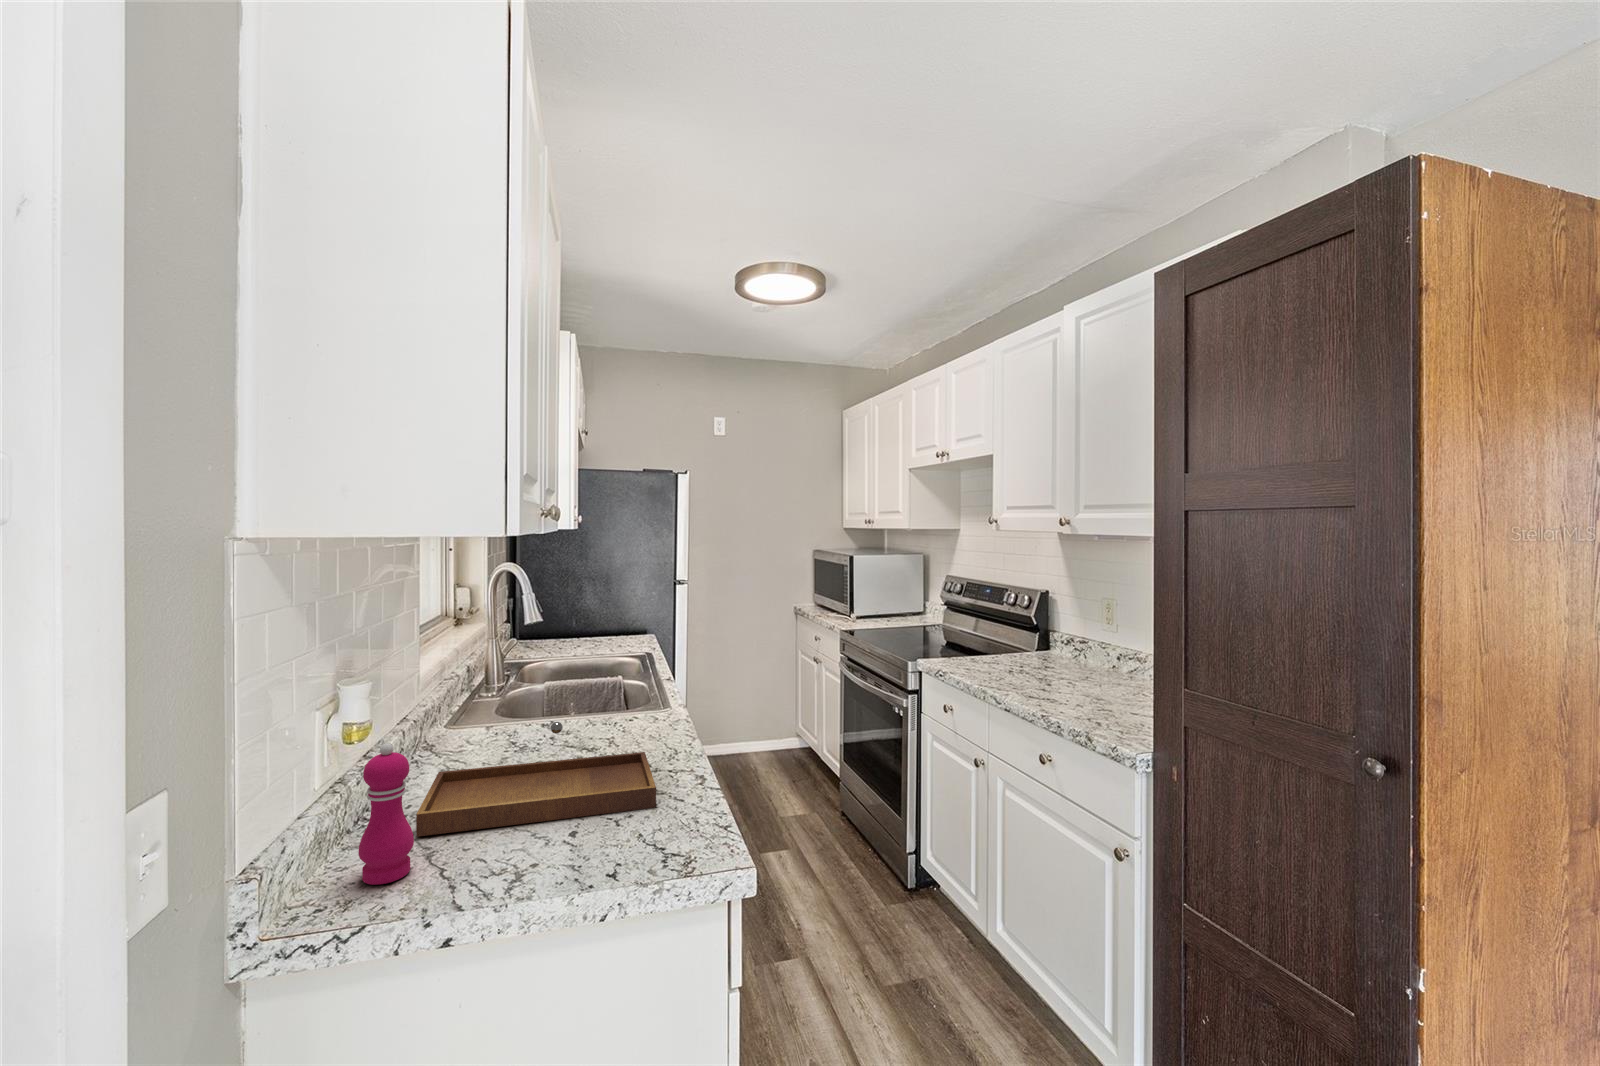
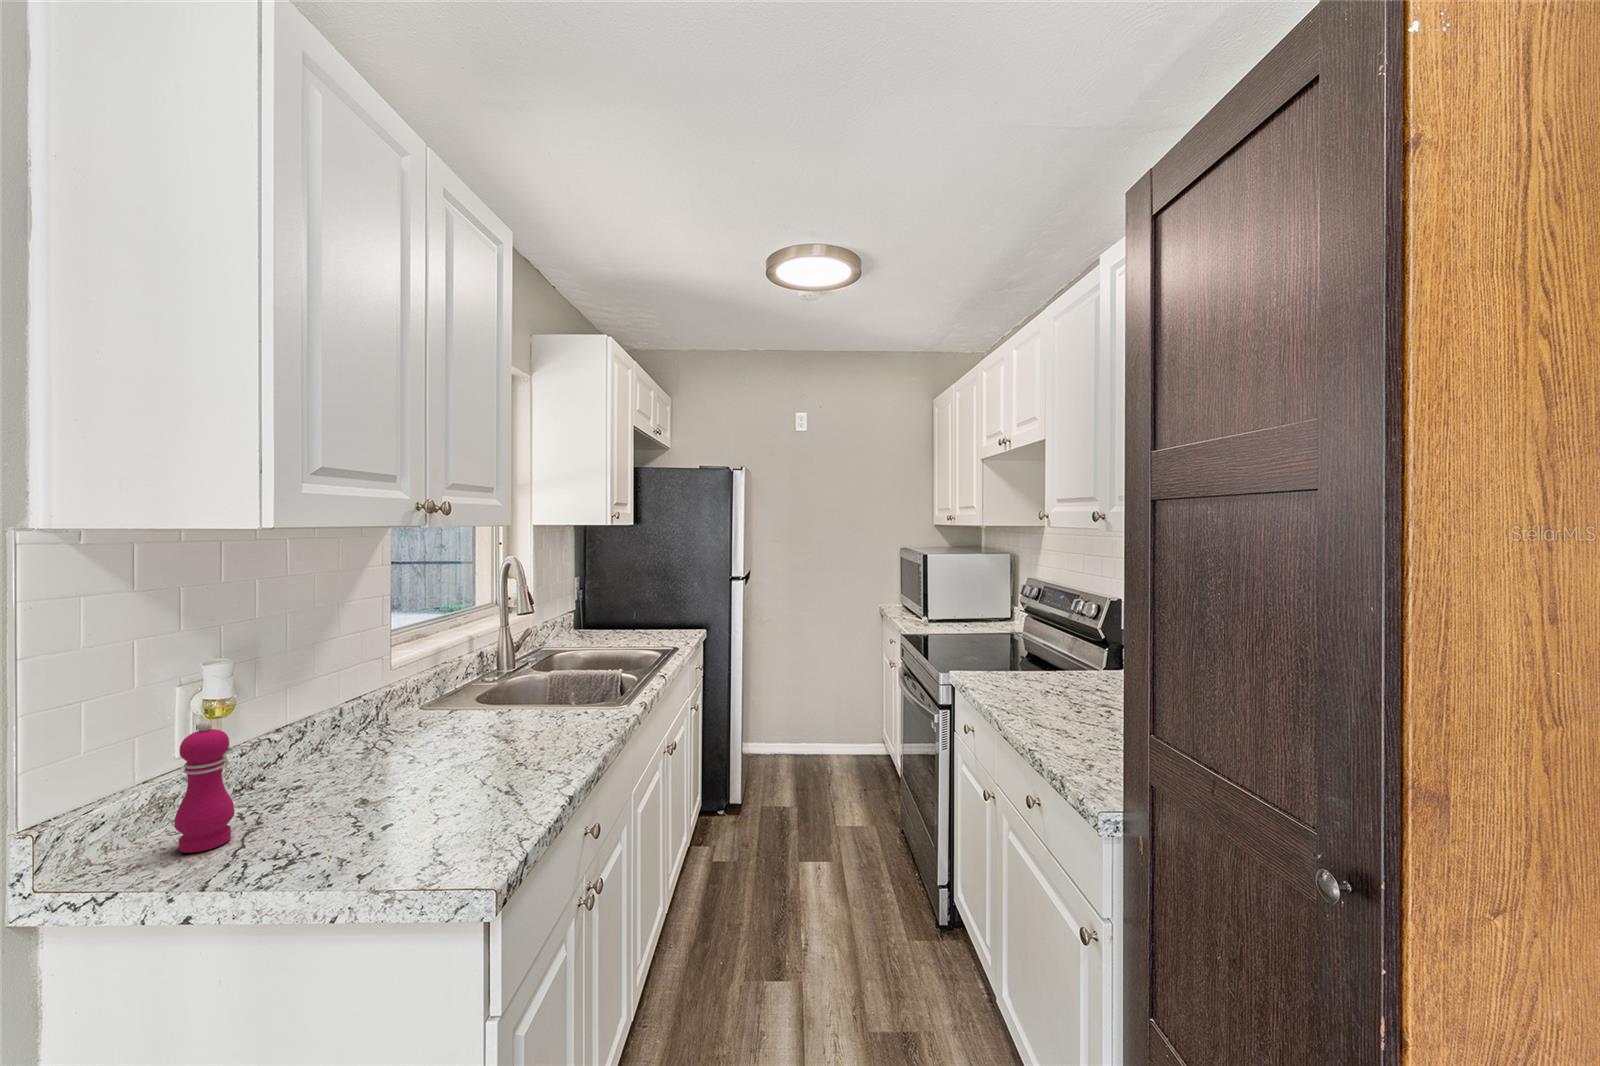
tray: present [416,722,656,837] -> none [273,711,539,810]

